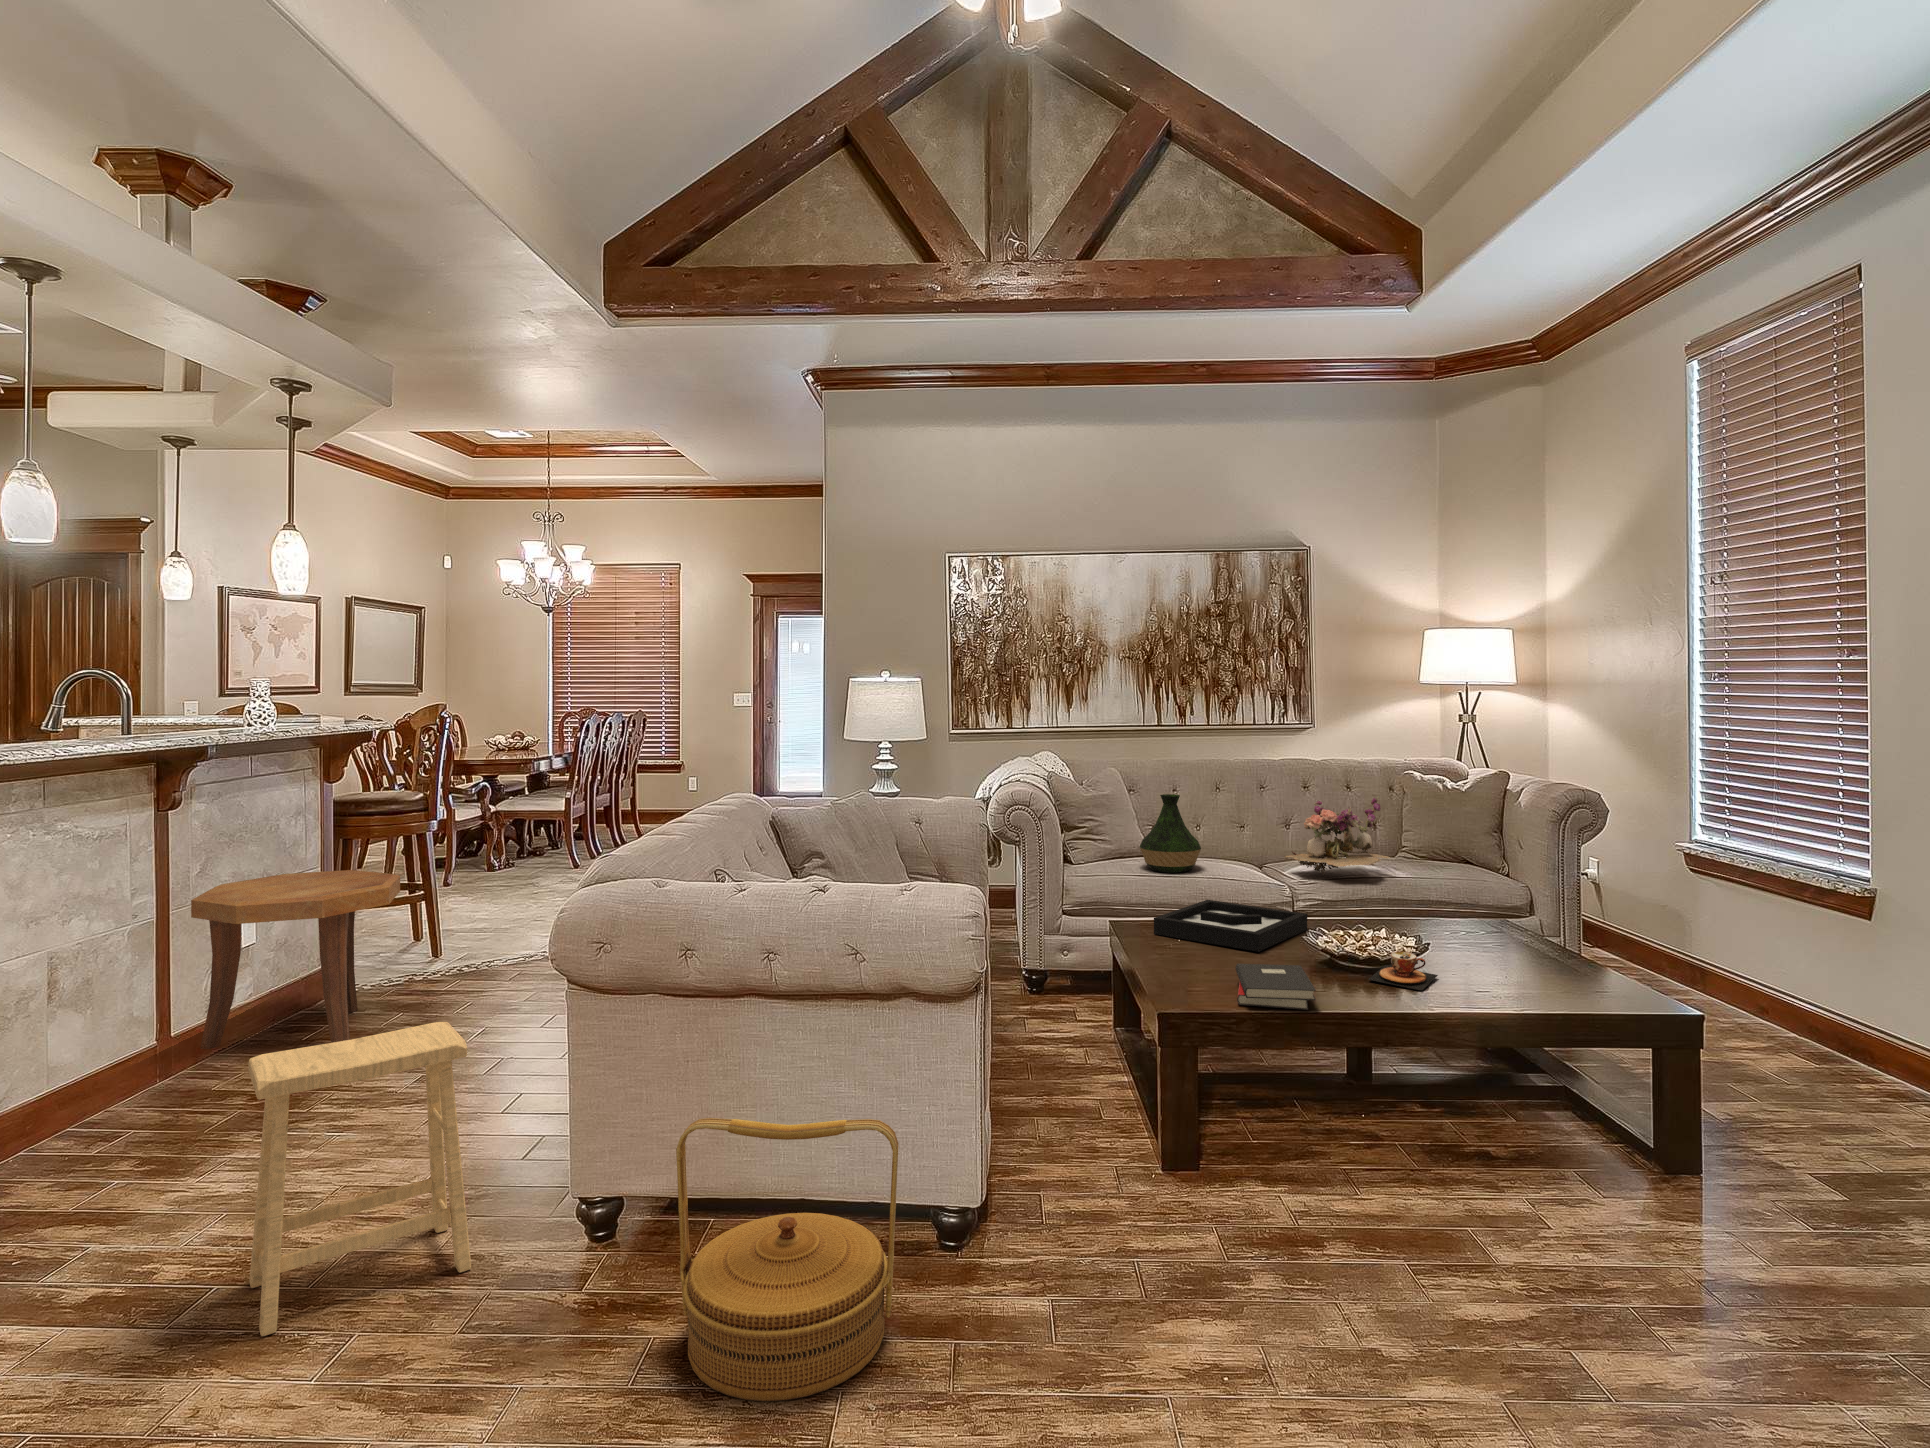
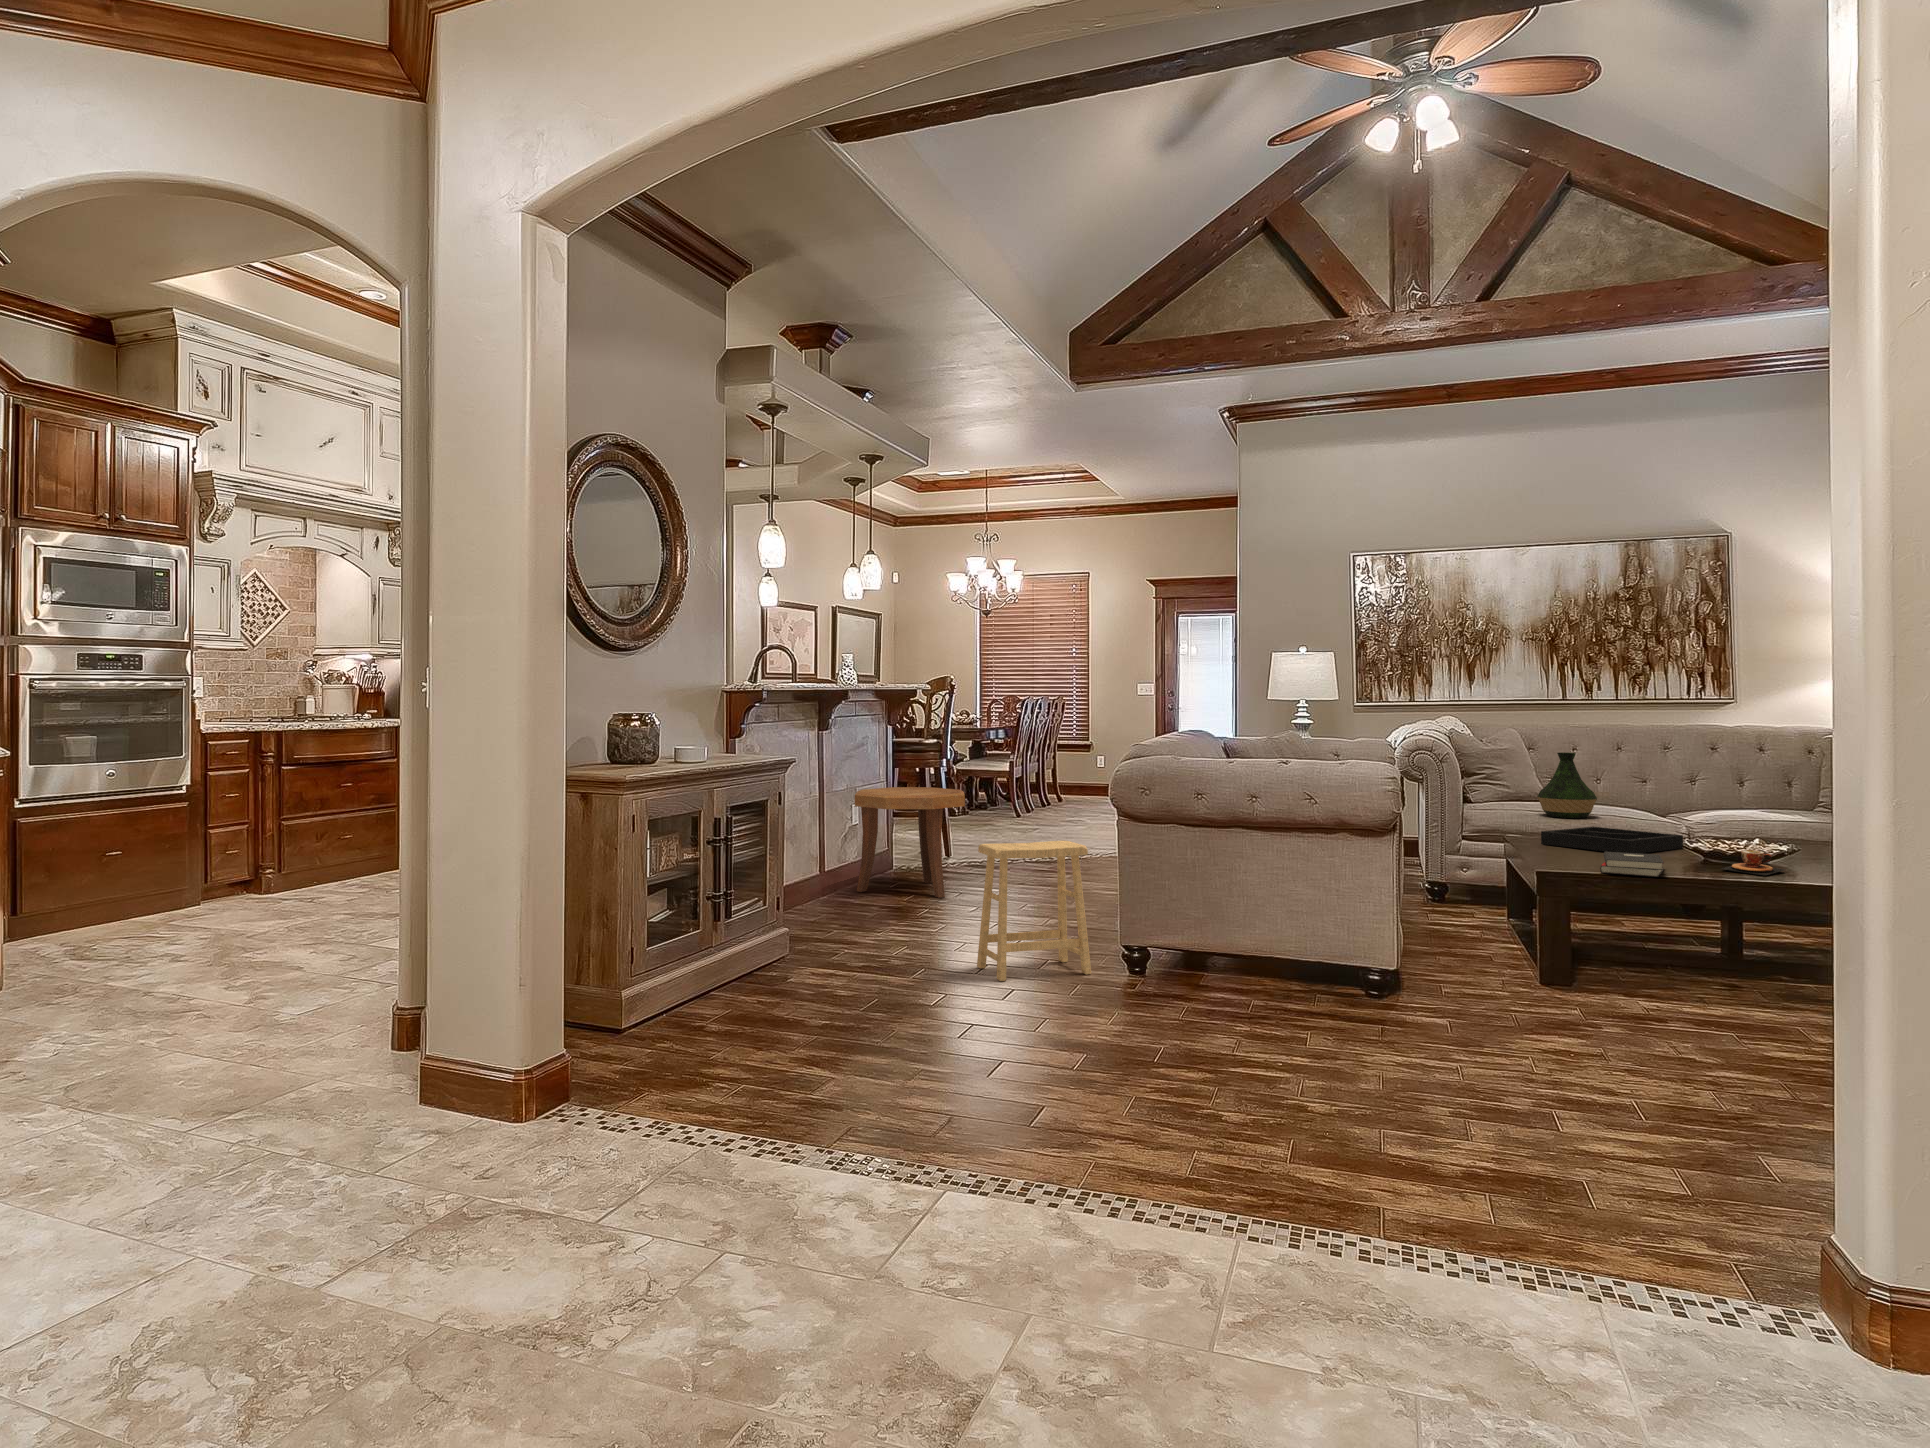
flower arrangement: present [1286,796,1390,874] -> none [1681,756,1791,825]
woven basket: present [676,1118,899,1401] -> none [1222,882,1354,1024]

